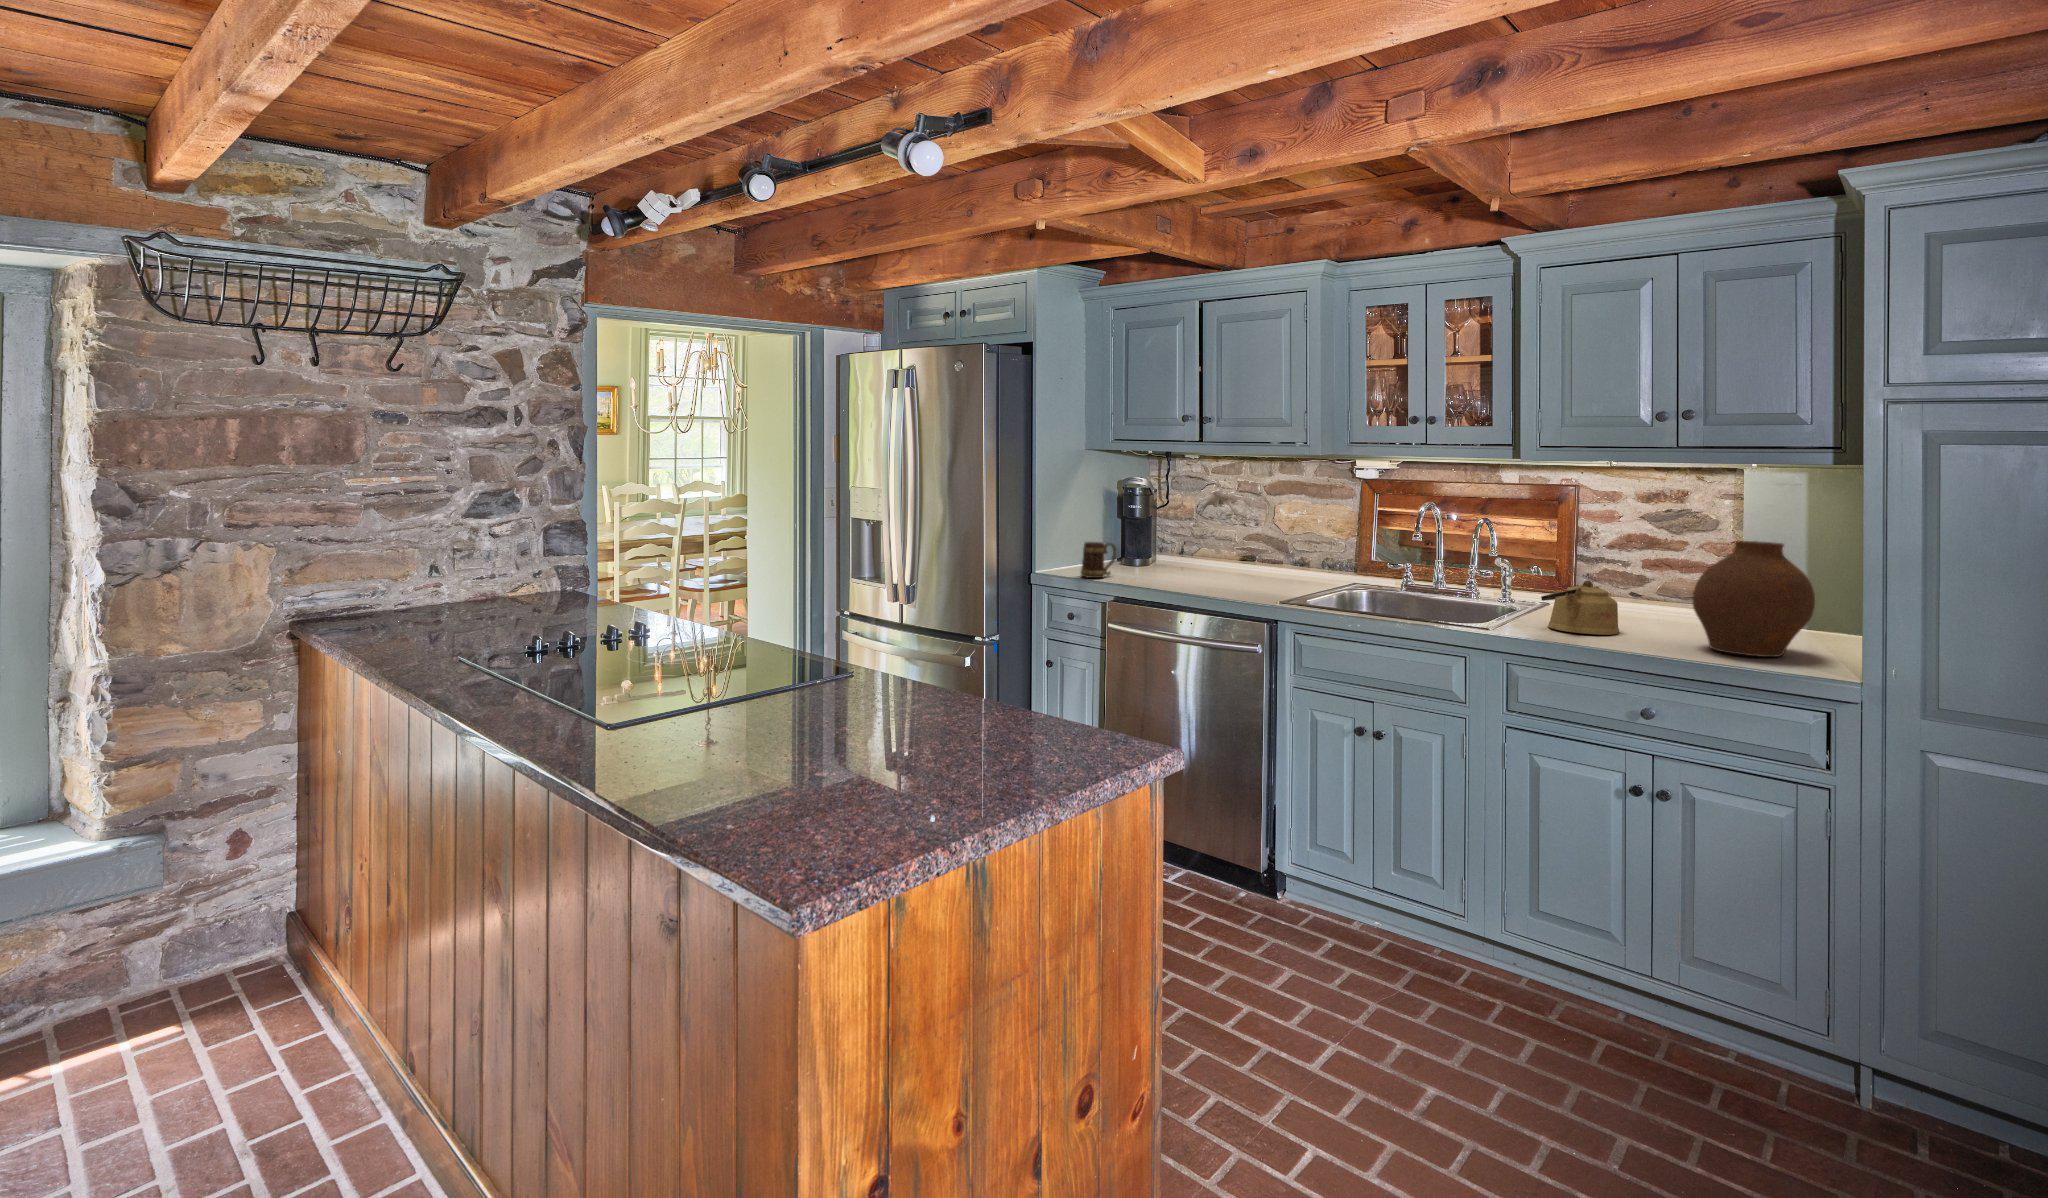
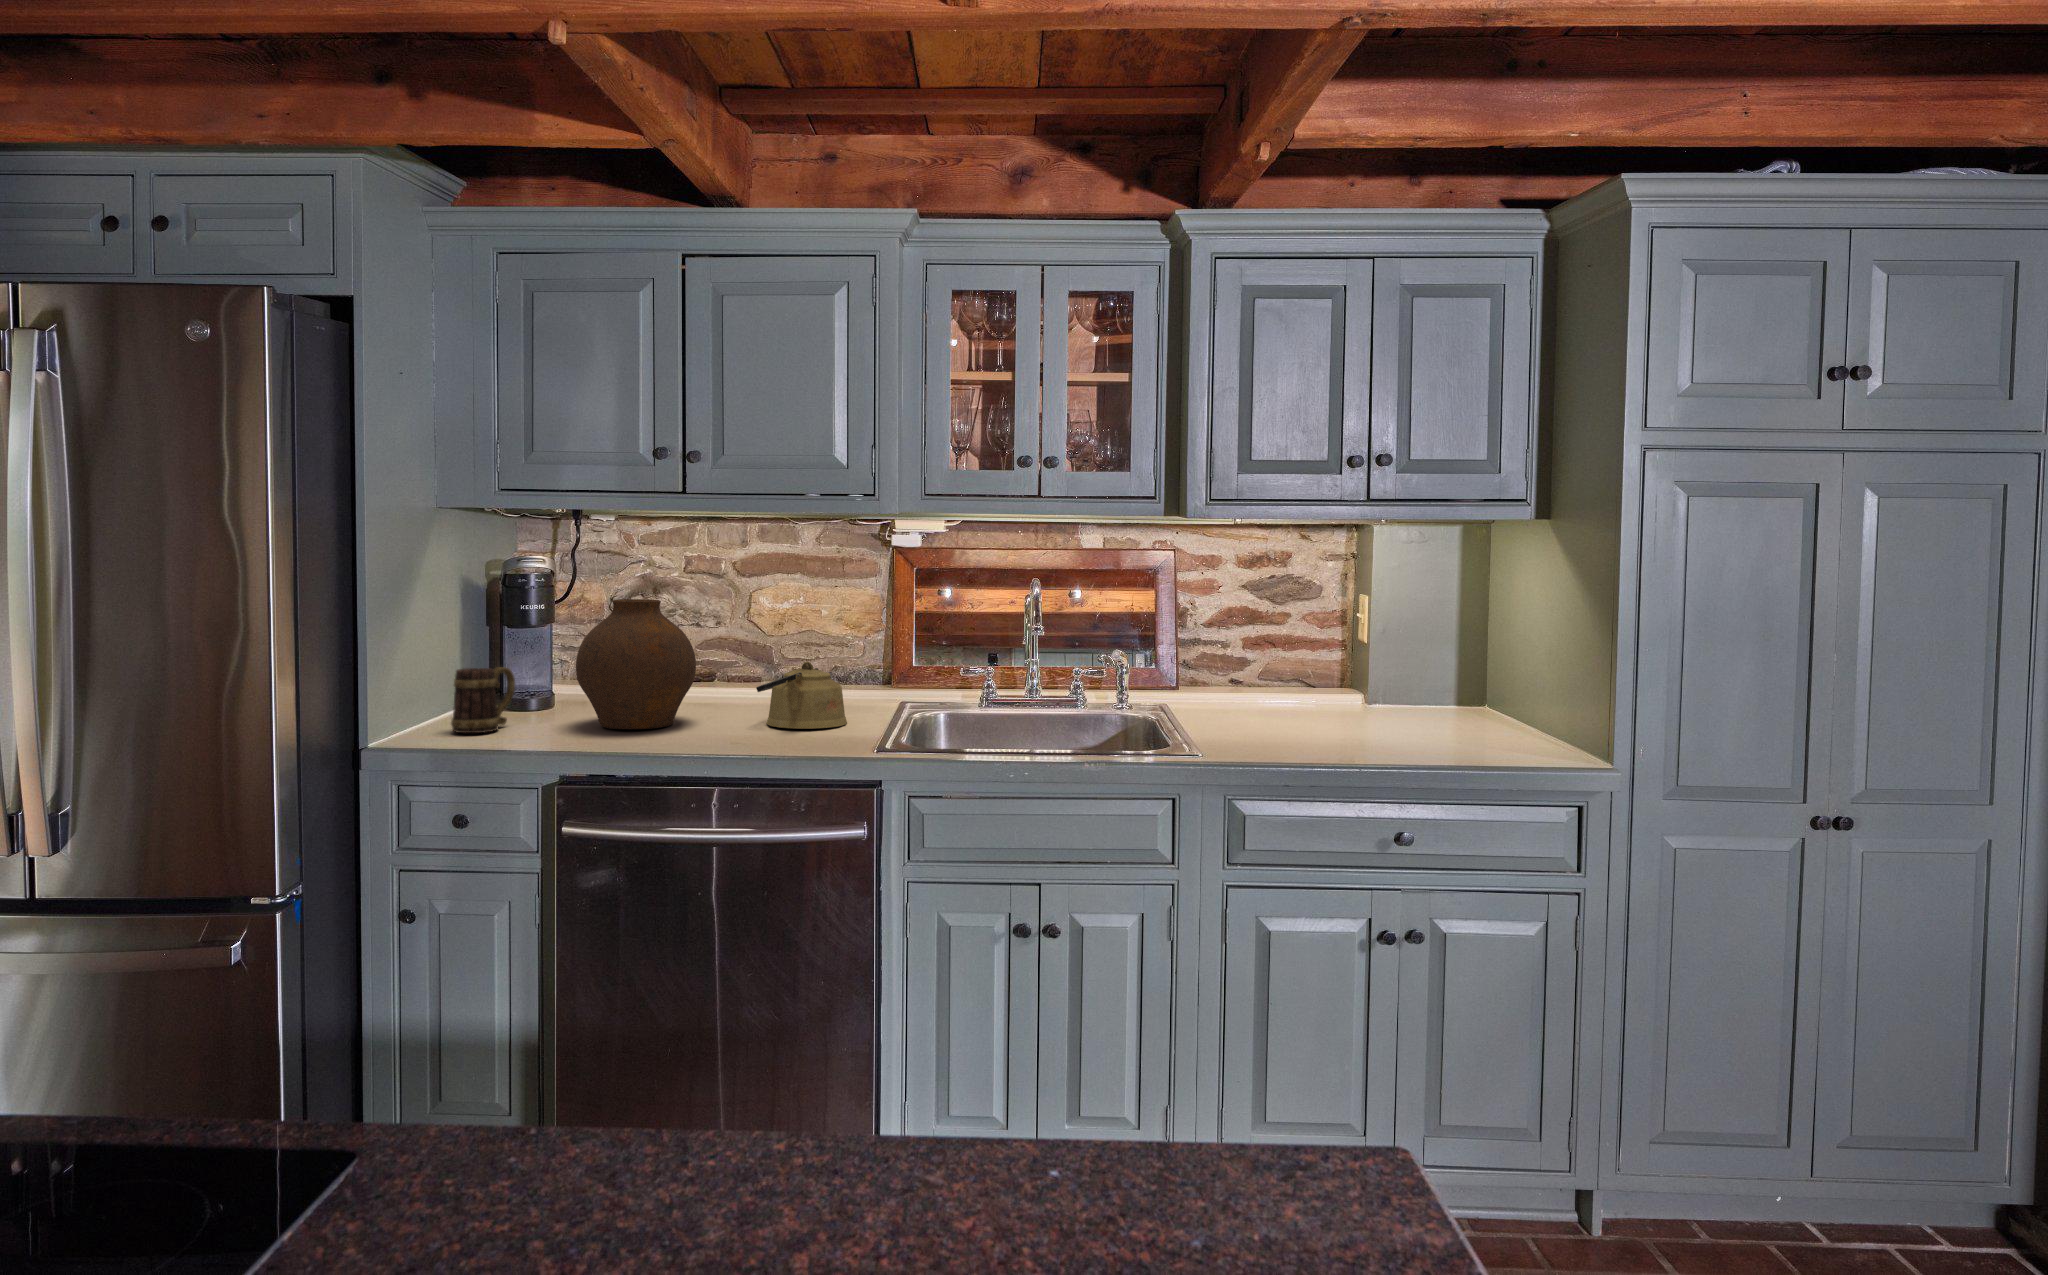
vase: present [1692,541,1815,657] -> present [576,599,696,729]
kettle: present [1541,580,1620,635] -> present [756,662,847,729]

